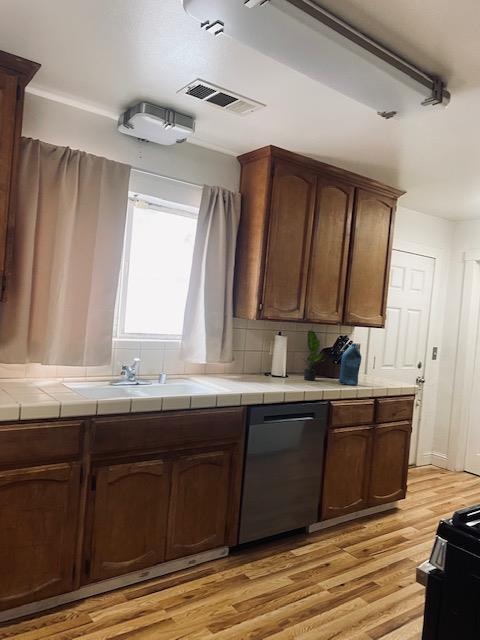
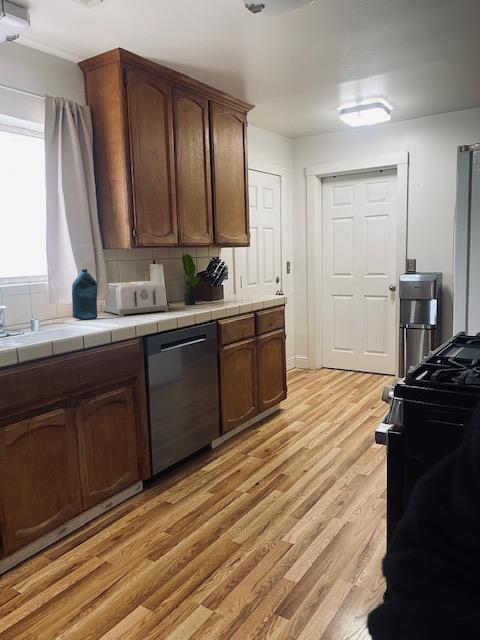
bottle: present [339,343,362,385] -> present [72,269,97,320]
toaster: none [225,349,283,384] -> present [102,281,168,316]

